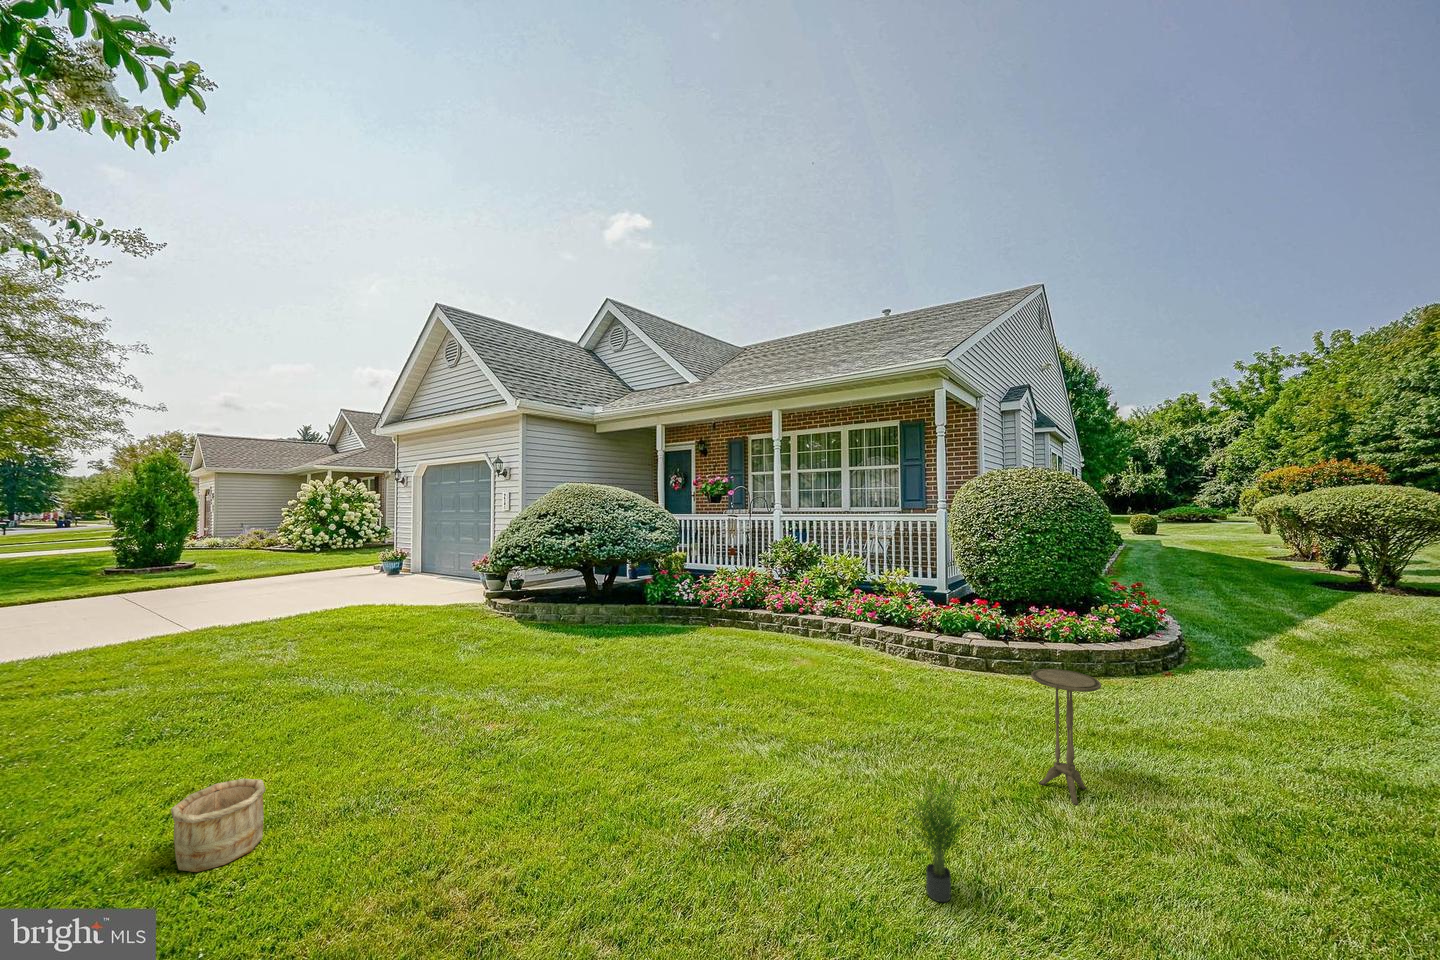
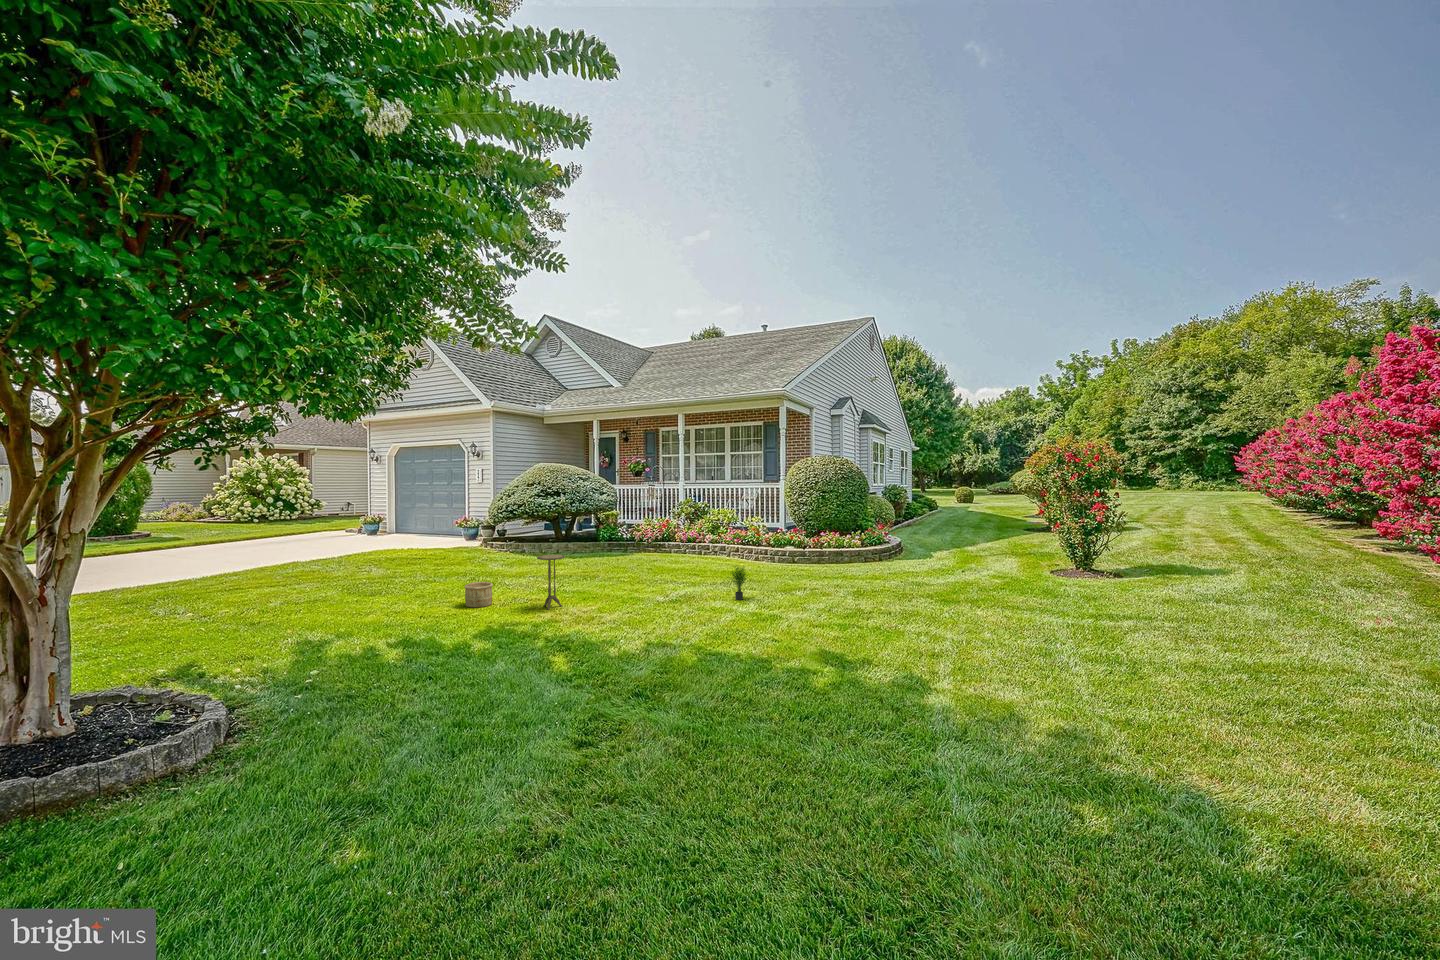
side table: present [1031,669,1101,805] -> present [537,555,565,610]

